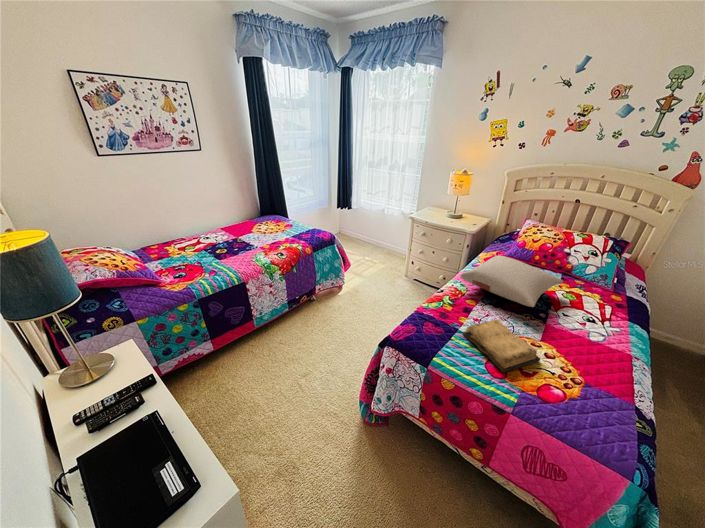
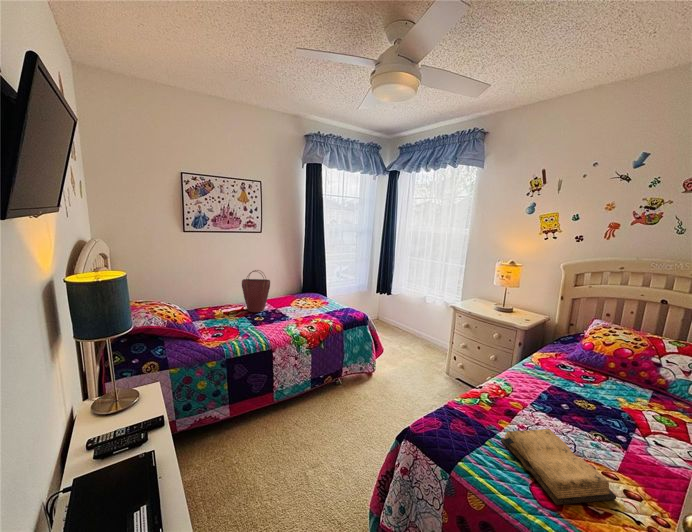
handbag: none [190,198,224,244] -> present [242,270,270,312]
pillow: present [461,256,563,307] -> none [503,353,648,420]

